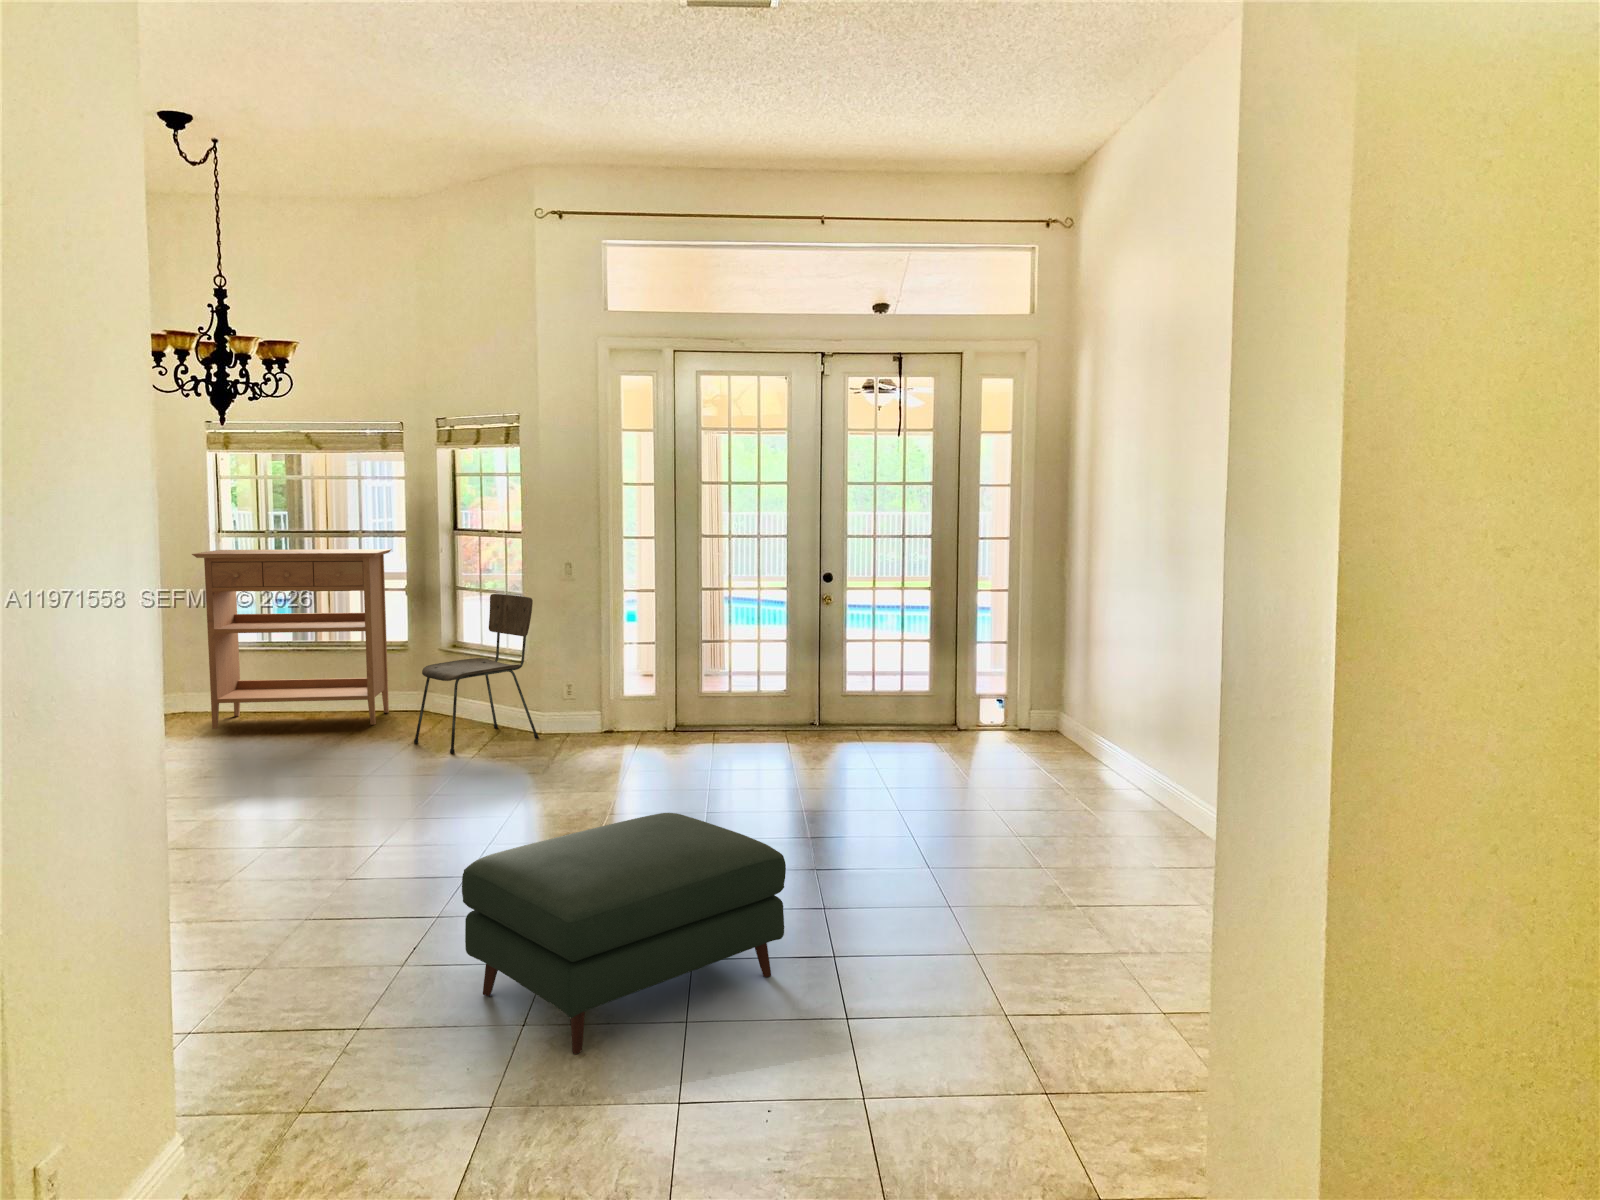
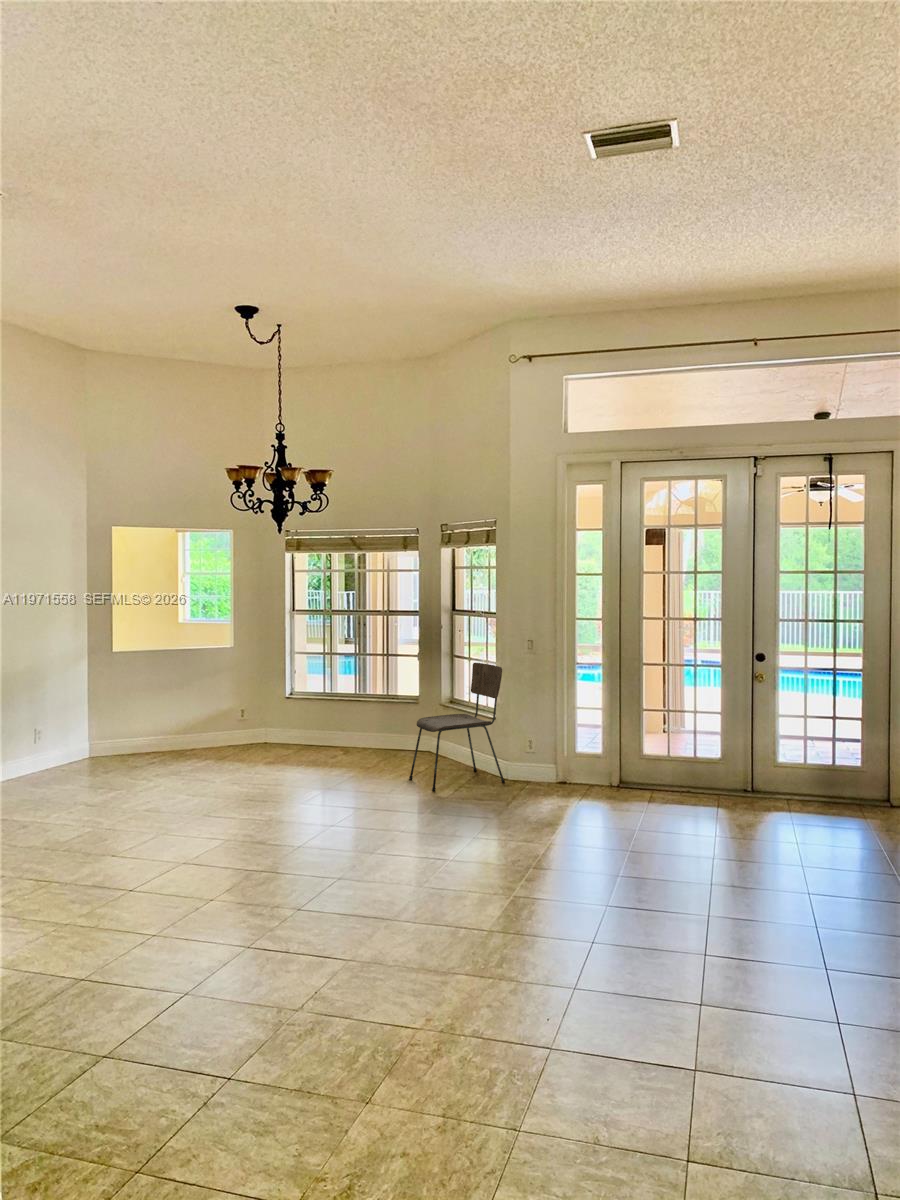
console table: present [192,549,392,729] -> none [269,624,407,761]
ottoman: present [462,813,786,1054] -> none [349,883,649,1127]

